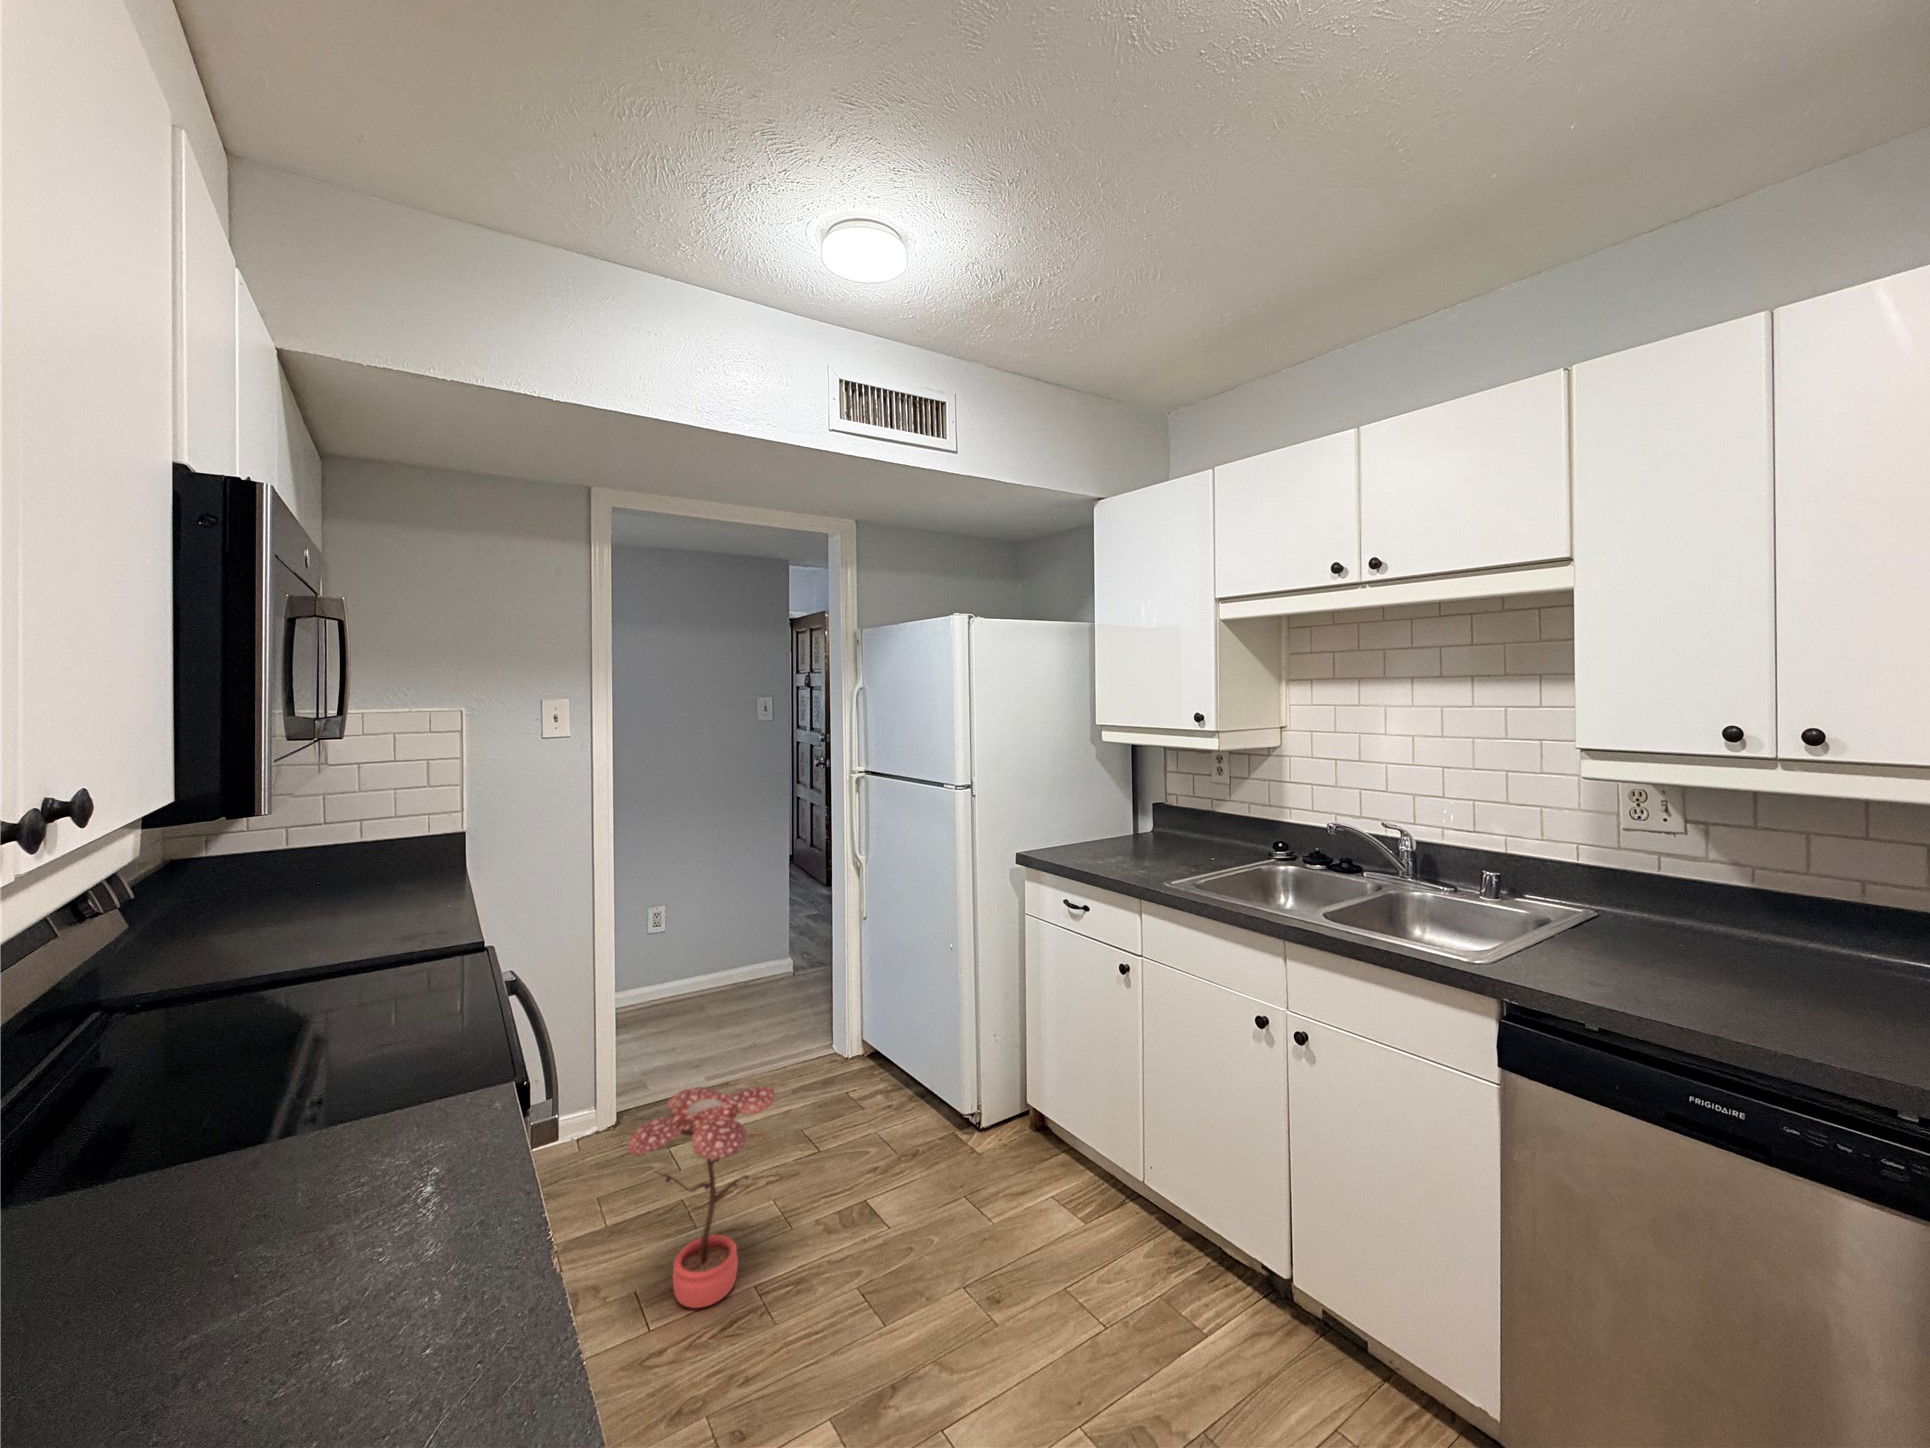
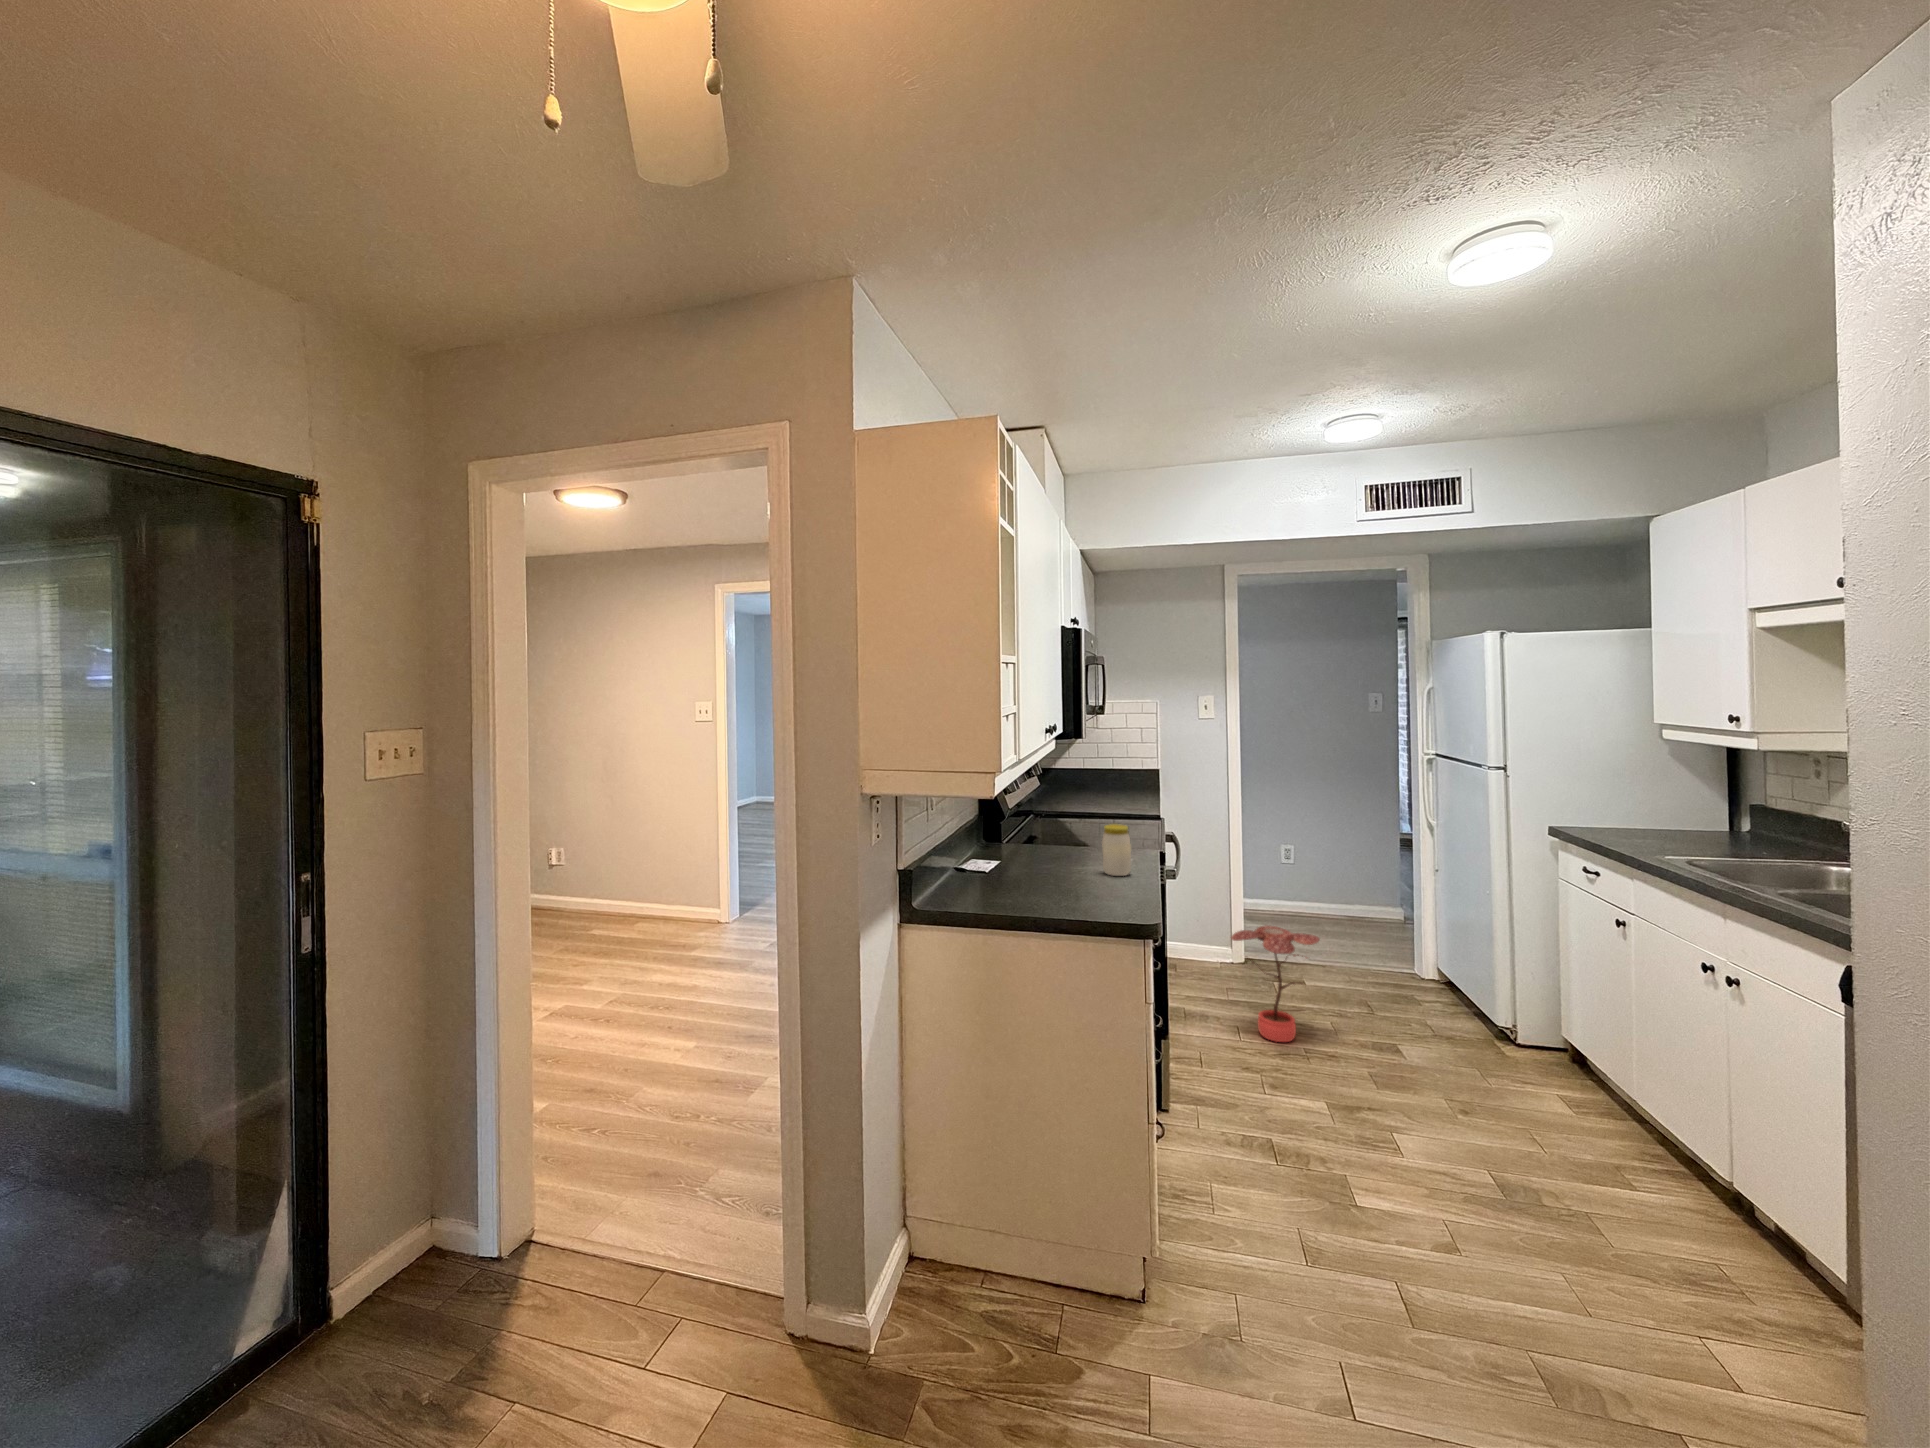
jar: none [326,1131,447,1348] -> present [1102,824,1131,876]

